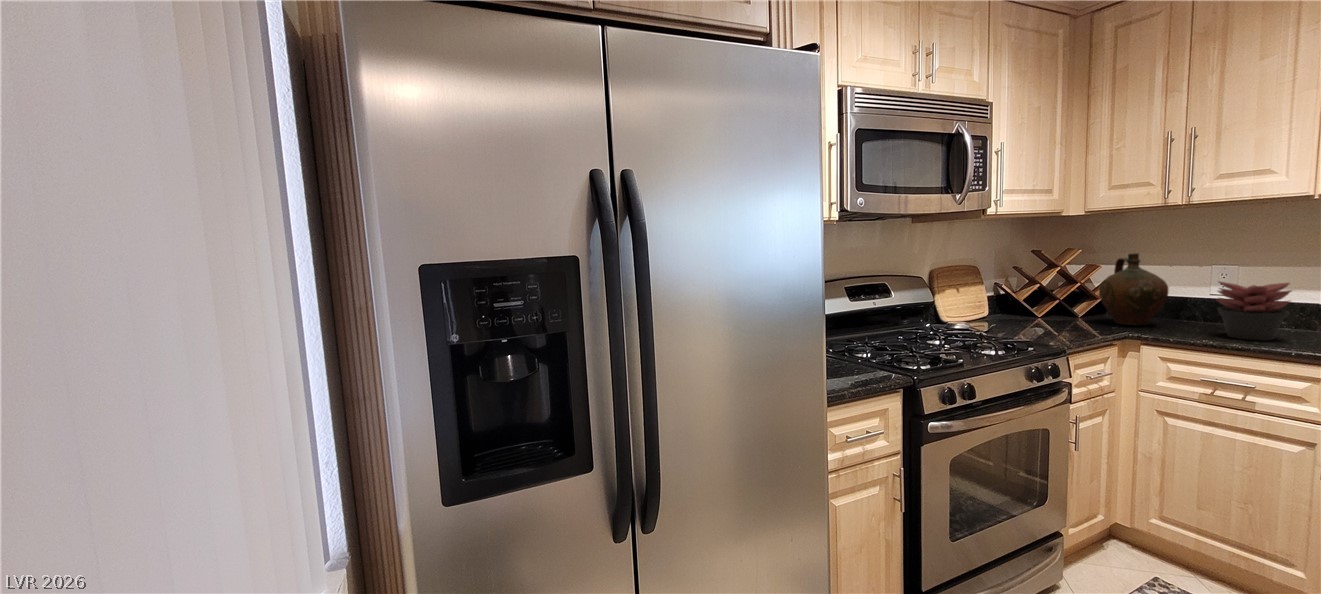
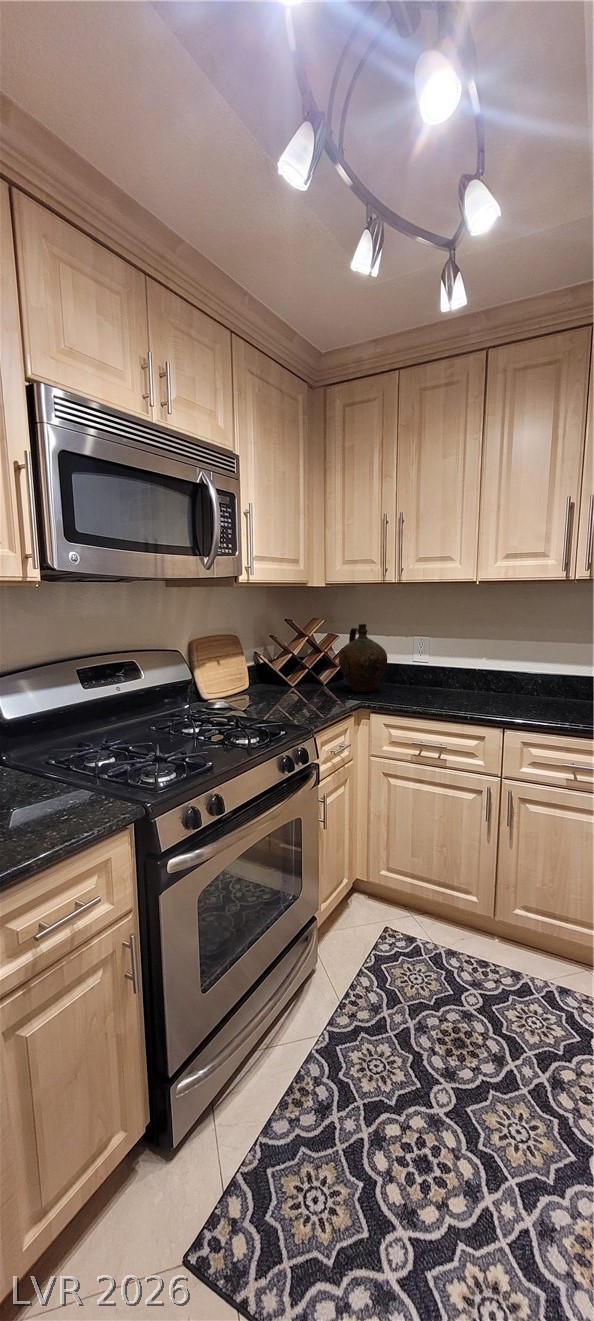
succulent plant: present [1217,282,1292,340] -> none [418,650,464,702]

